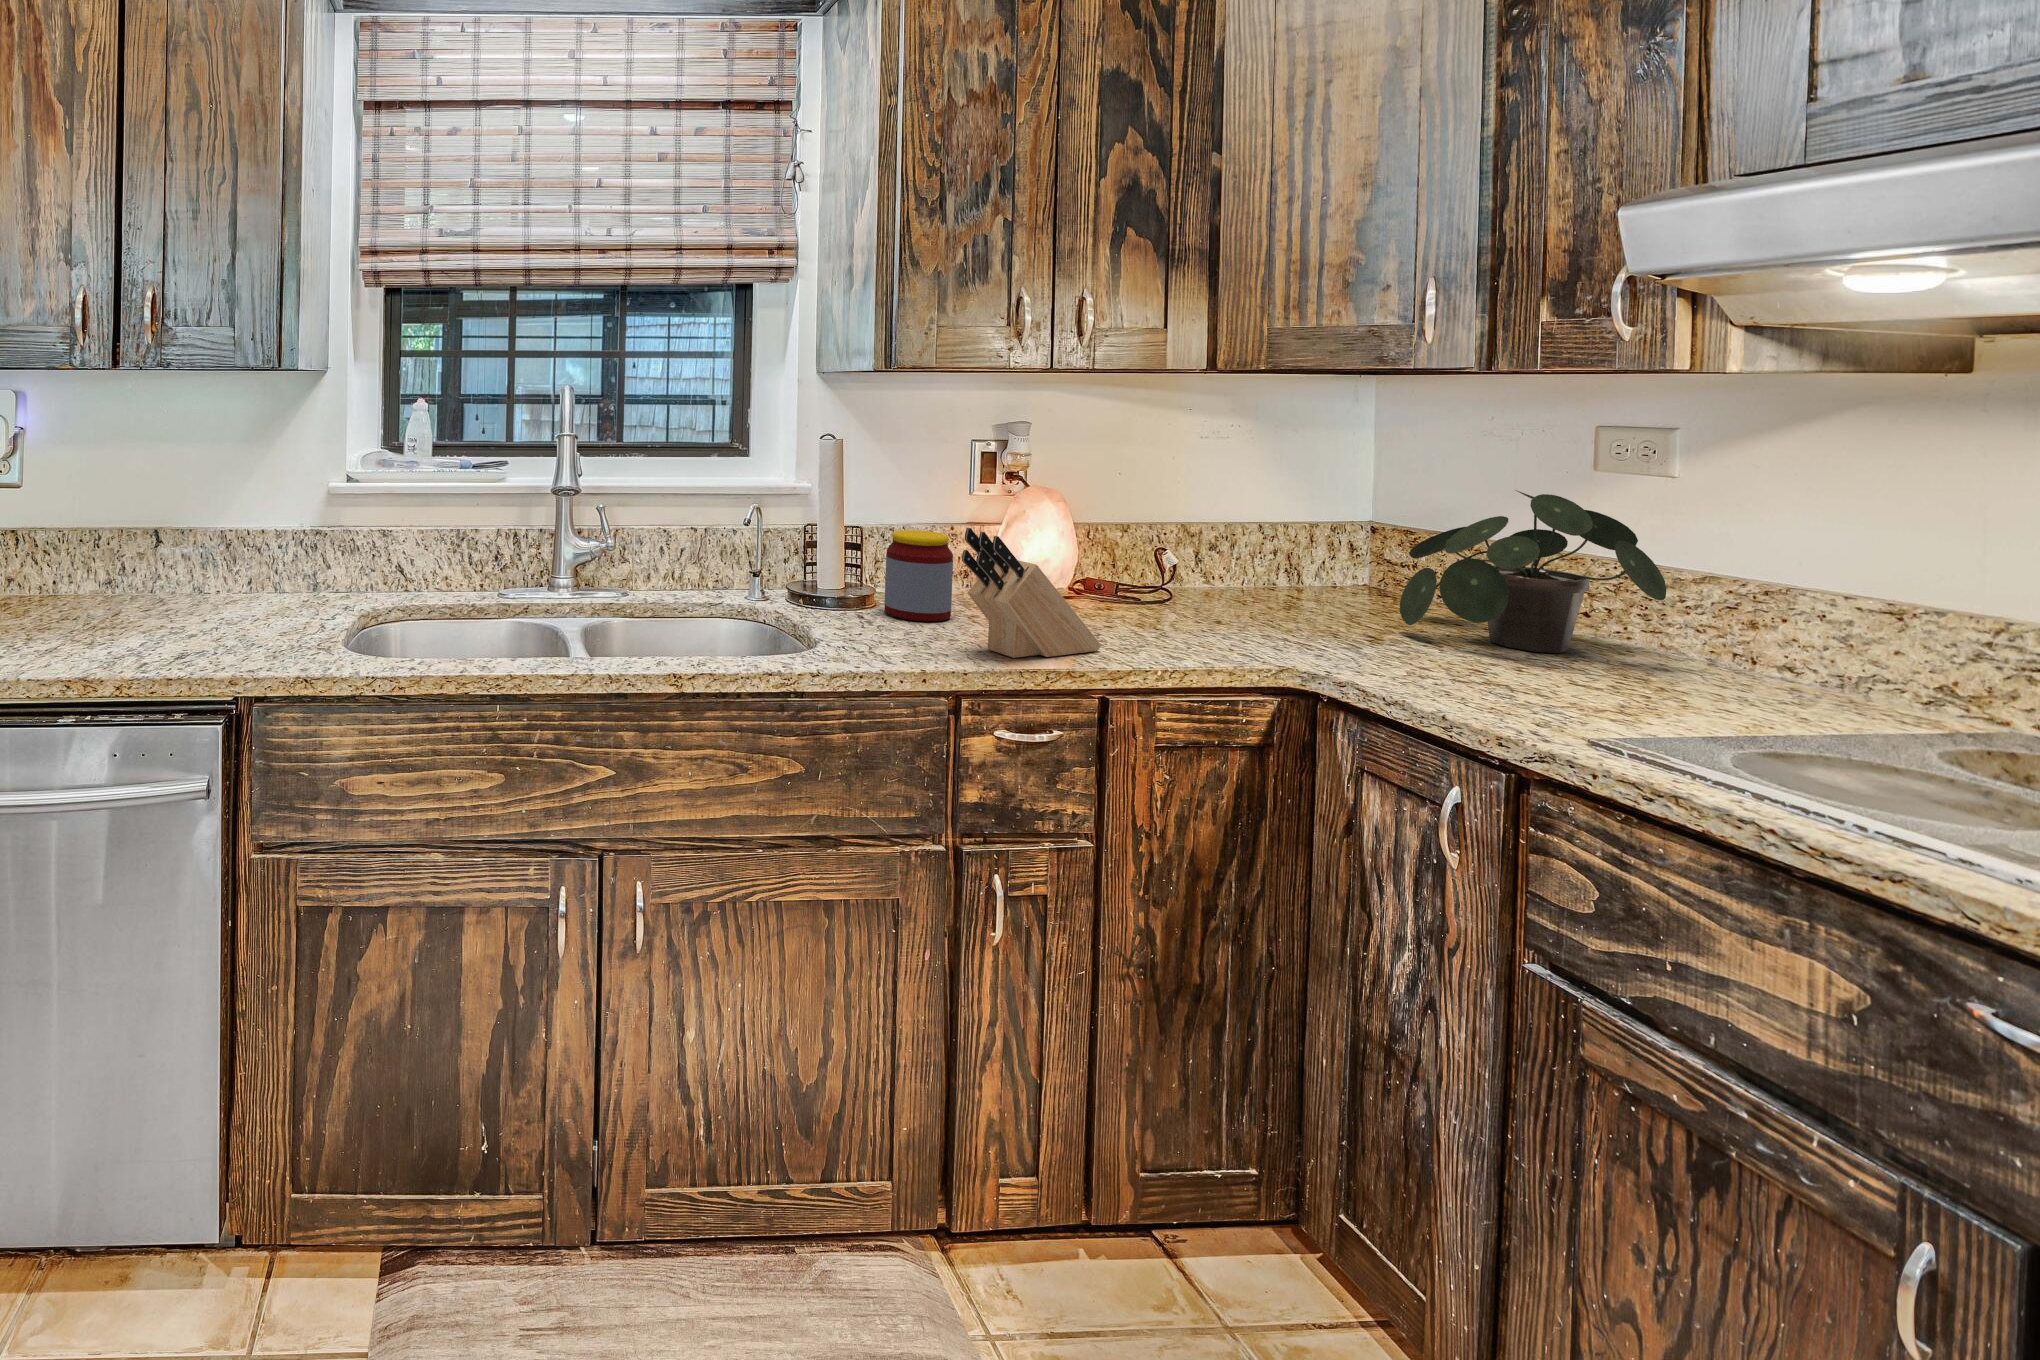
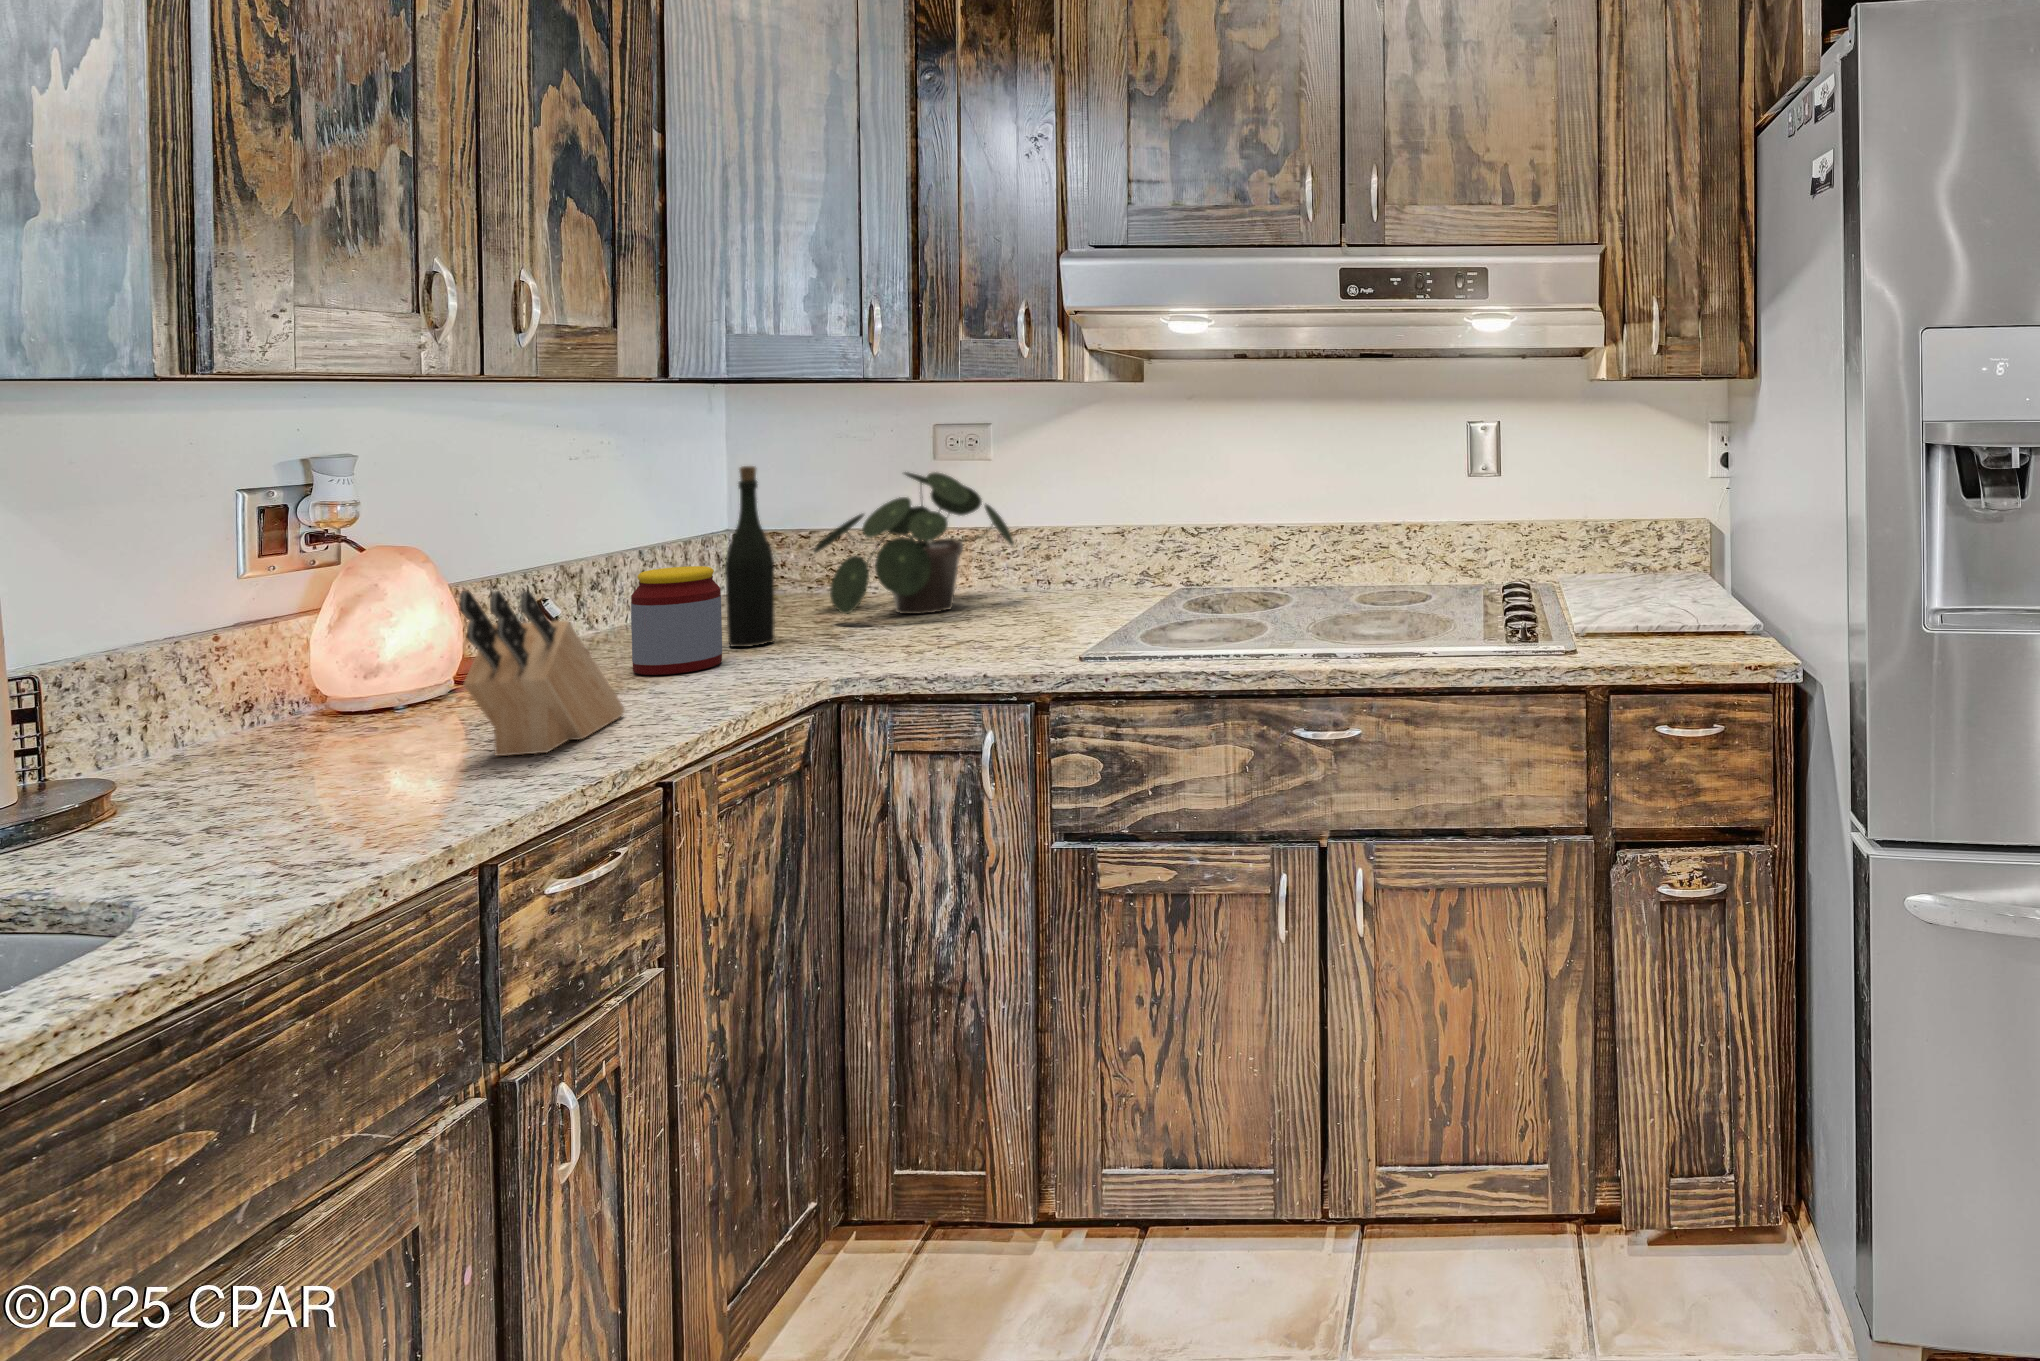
bottle: none [1272,462,1323,631] -> present [725,466,775,647]
jar: present [884,530,953,621] -> present [631,566,722,675]

